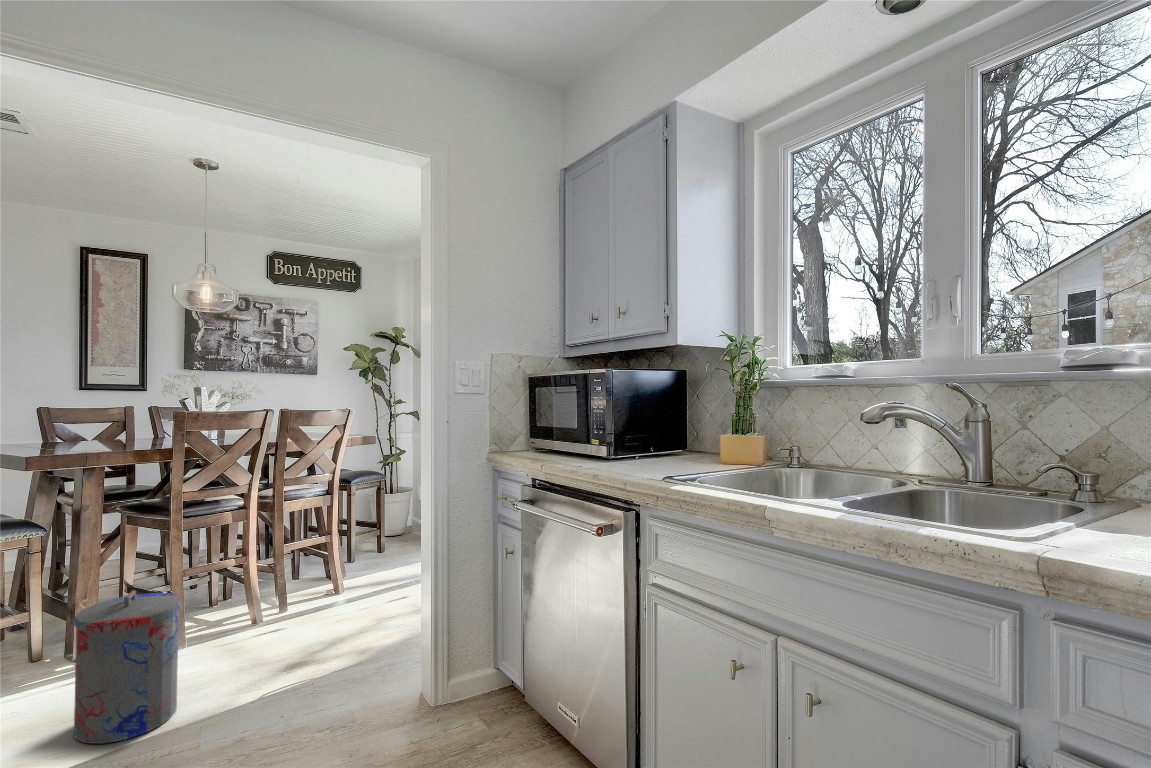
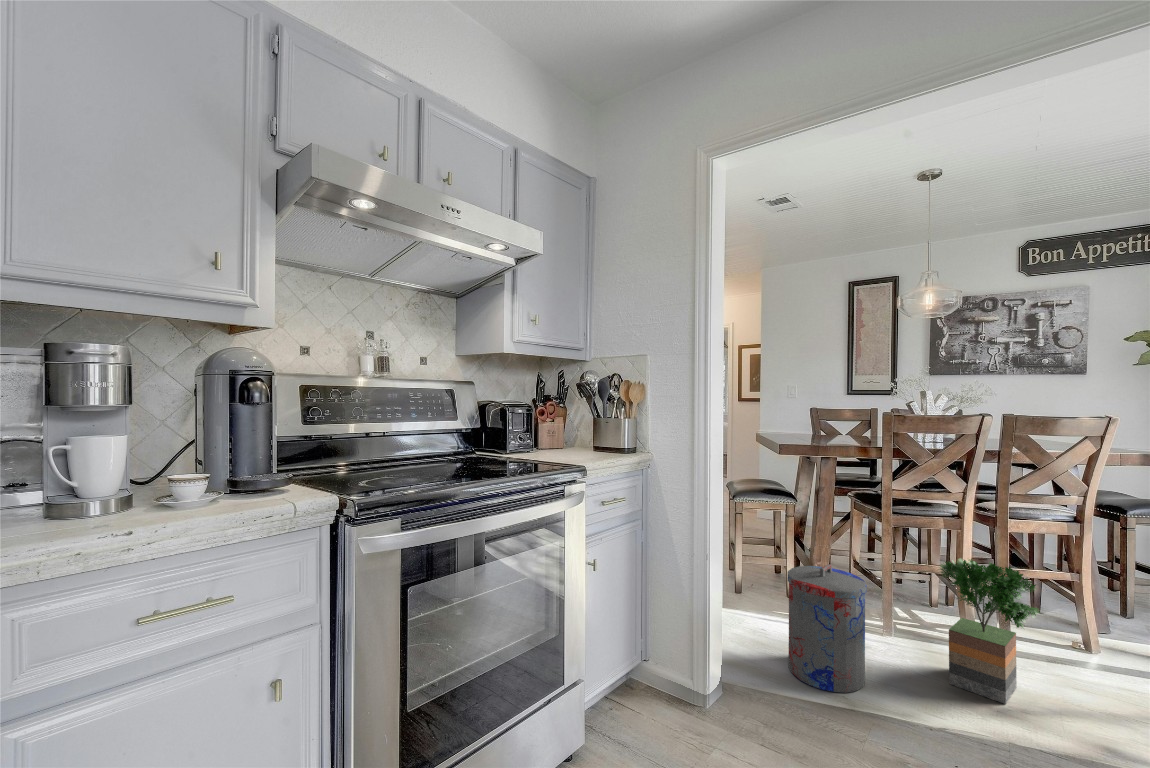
potted tree: none [239,539,323,665] -> present [940,559,1040,704]

